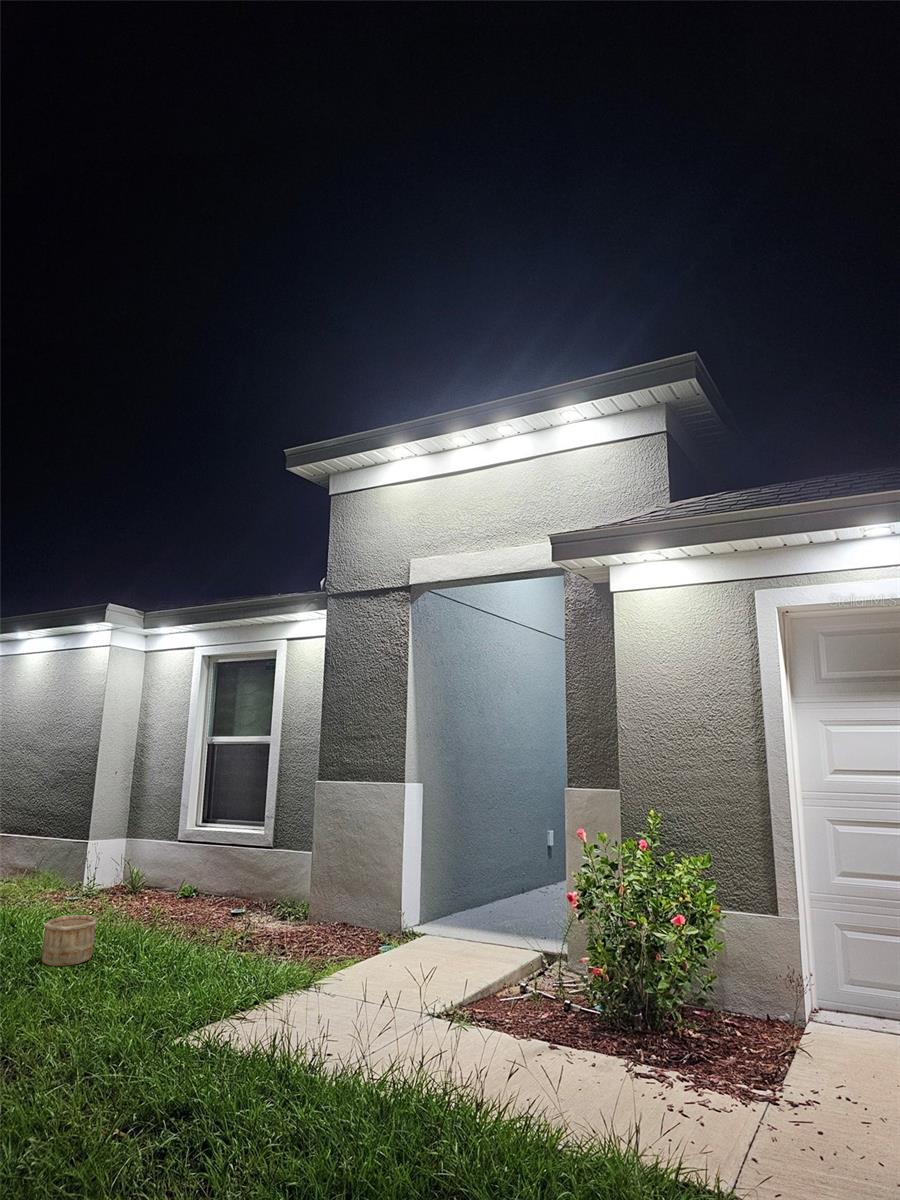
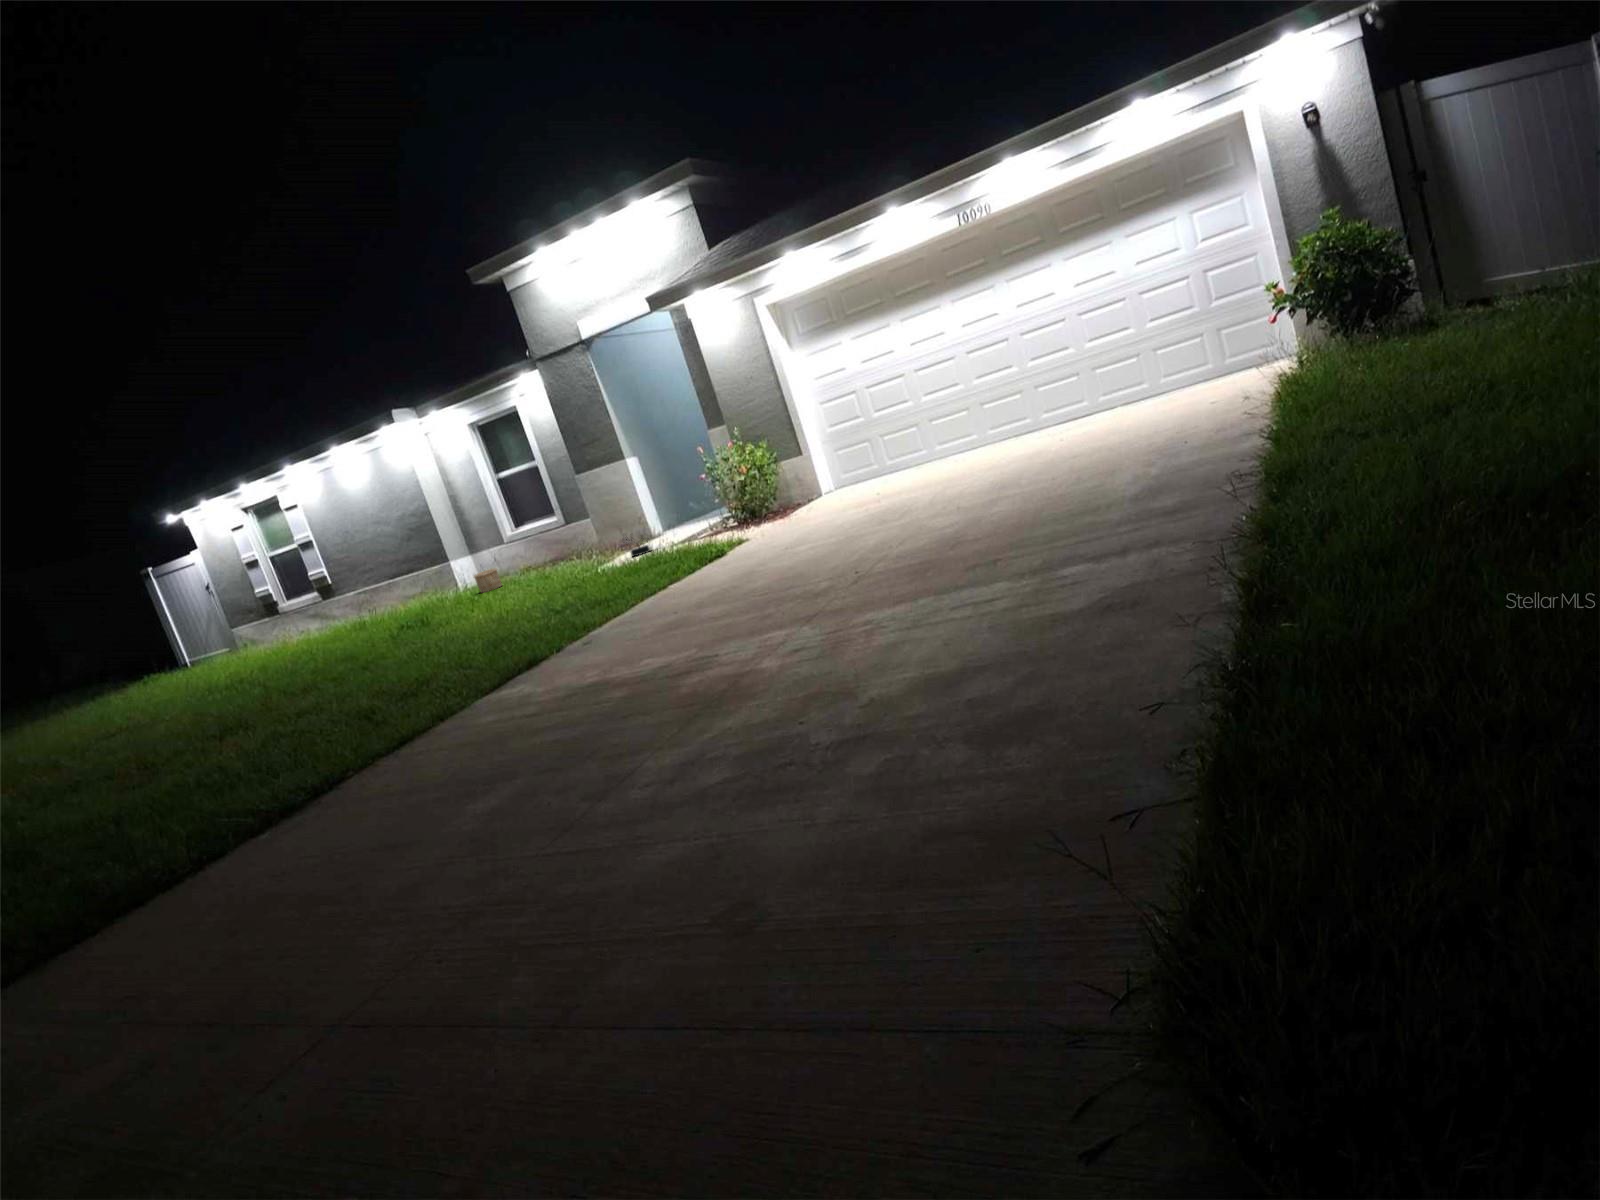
decorative plant: none [342,1024,424,1117] -> present [622,535,650,557]

